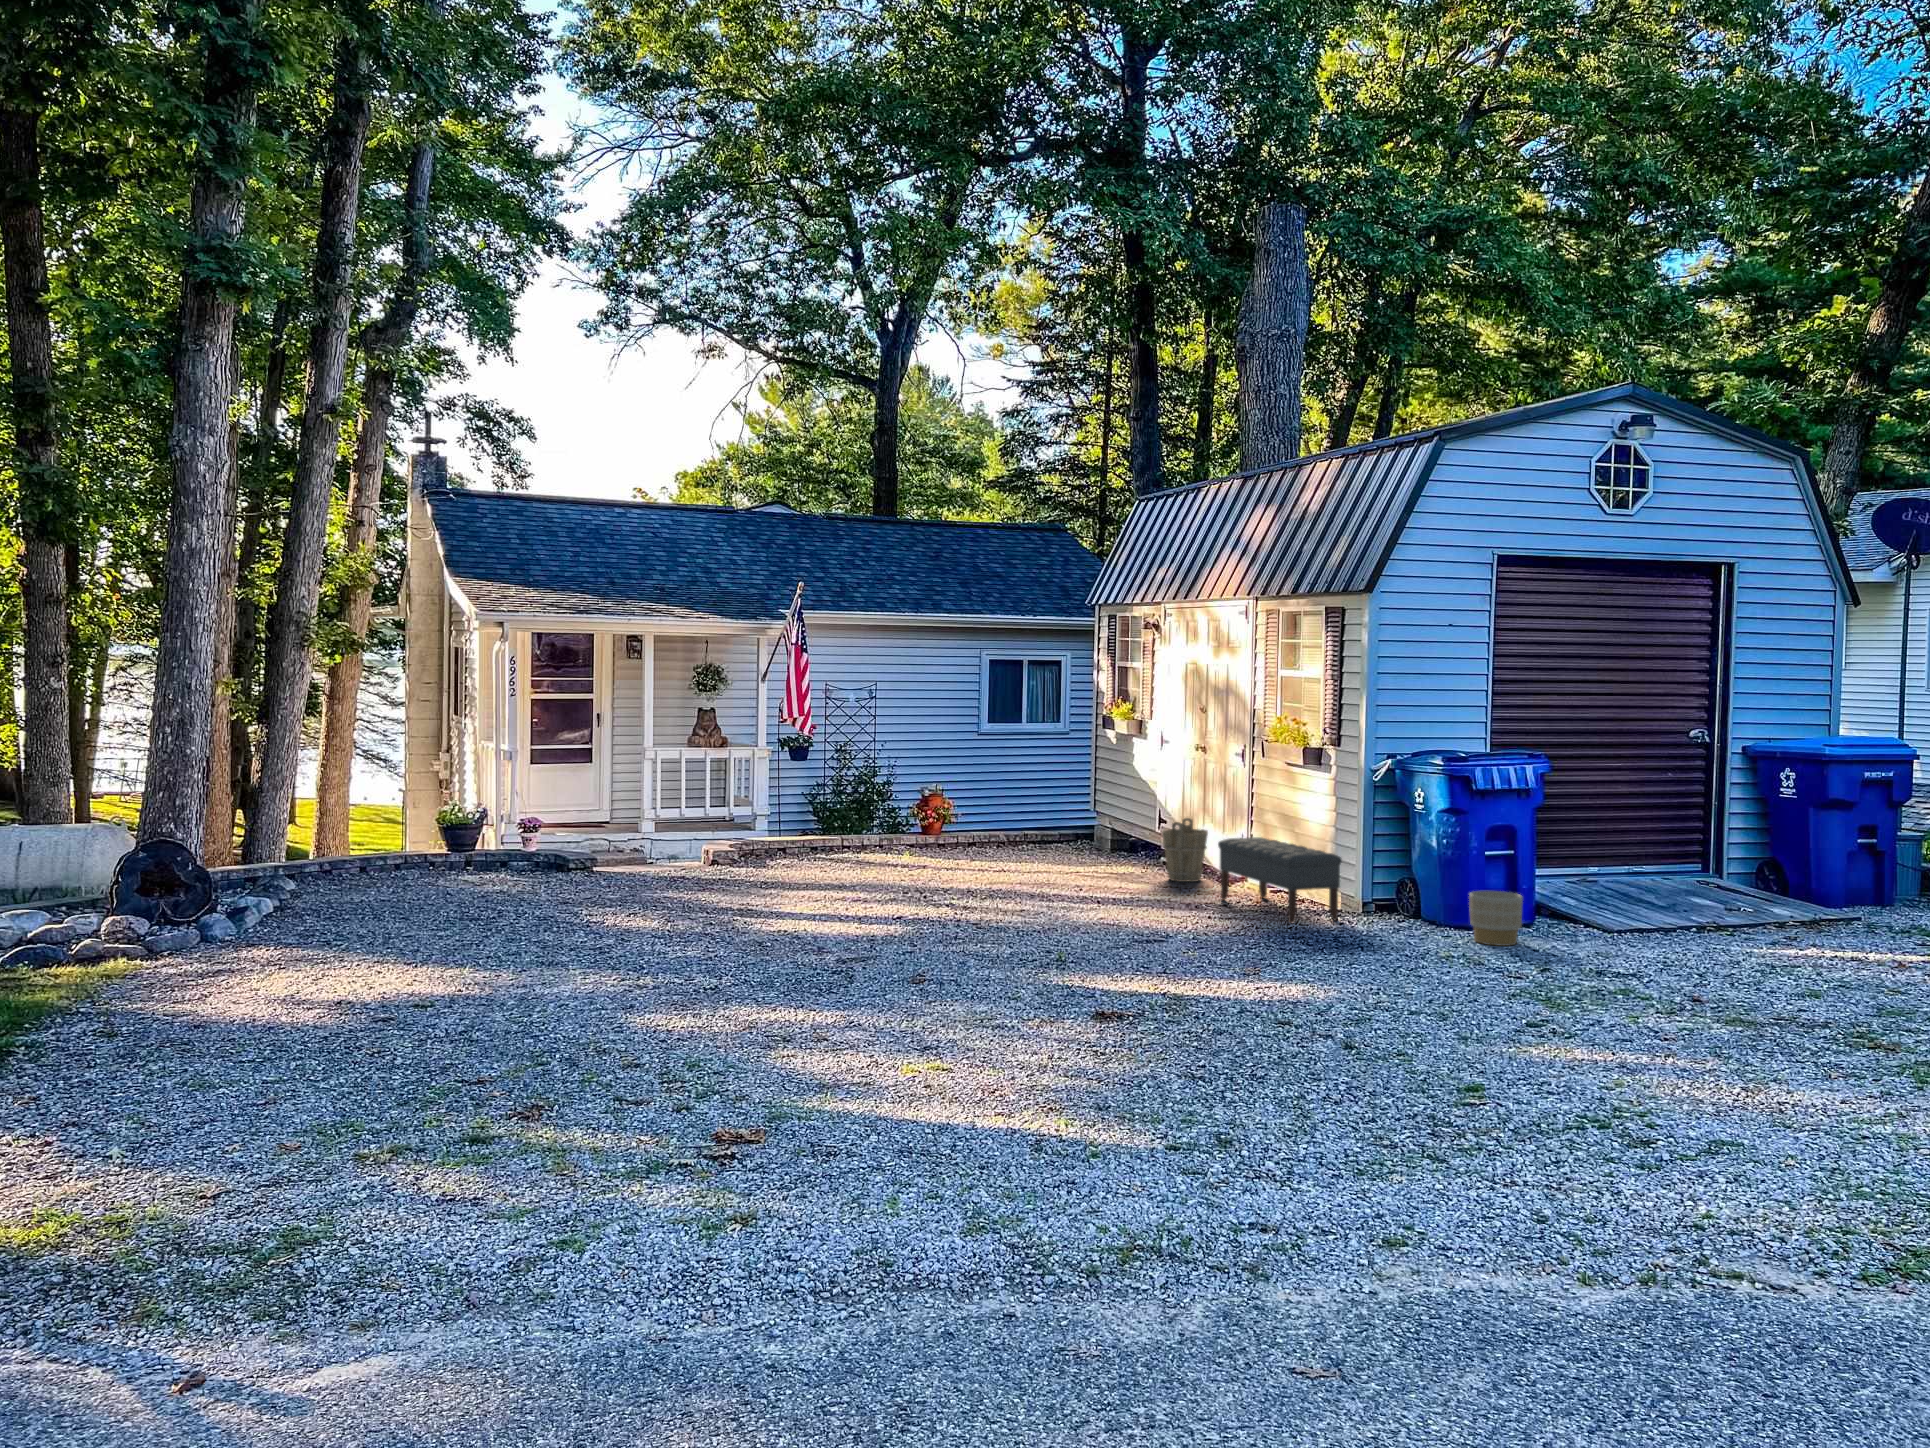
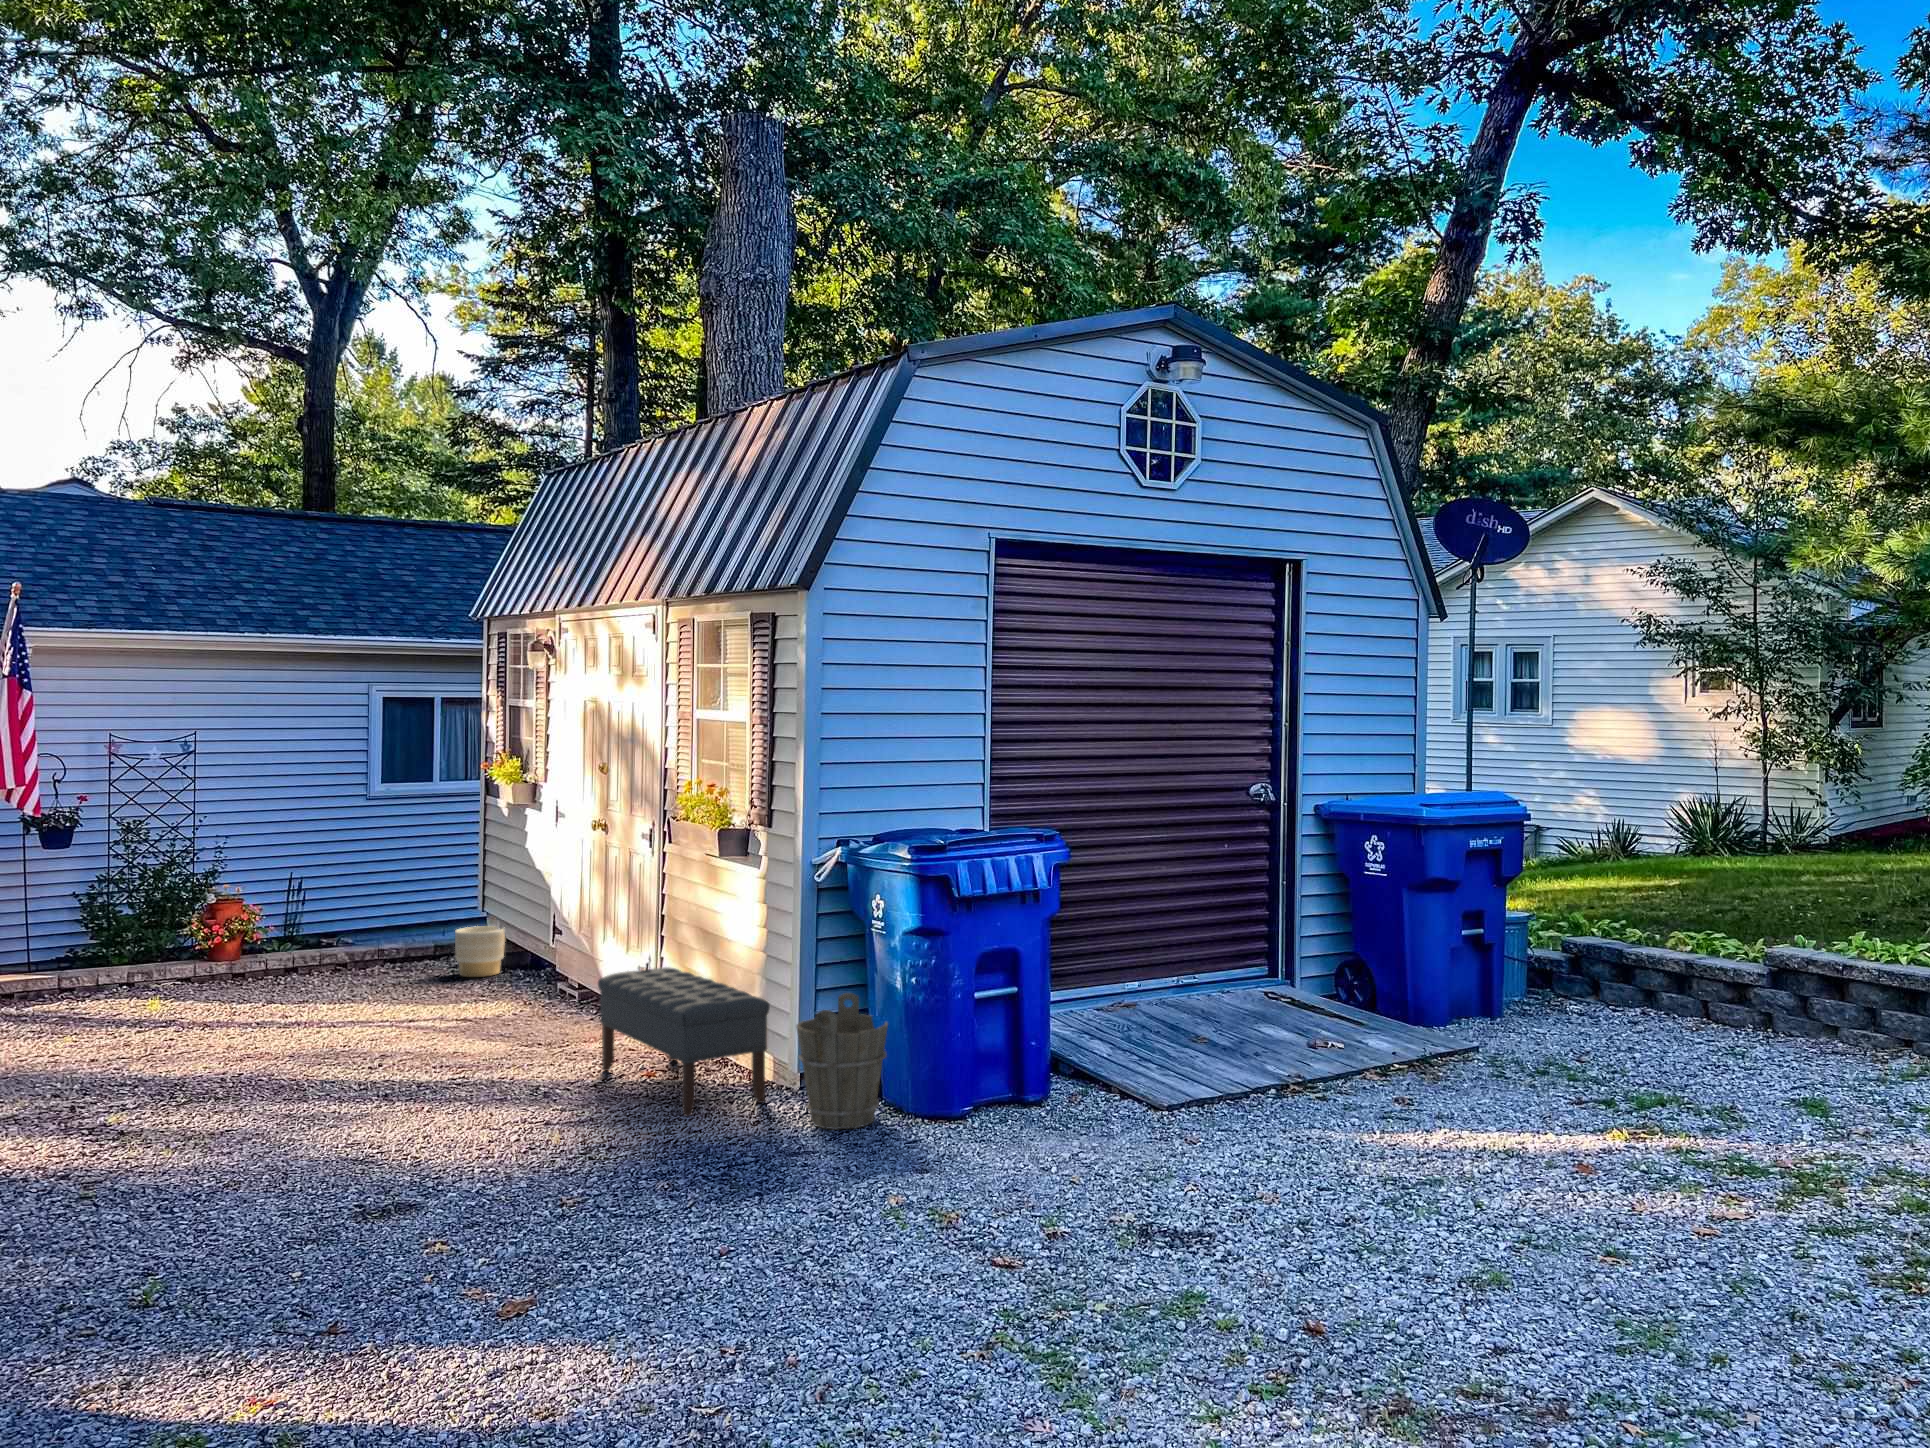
bucket: present [1162,818,1208,882] -> present [796,993,888,1130]
planter: present [1469,891,1523,946] -> present [455,926,505,977]

